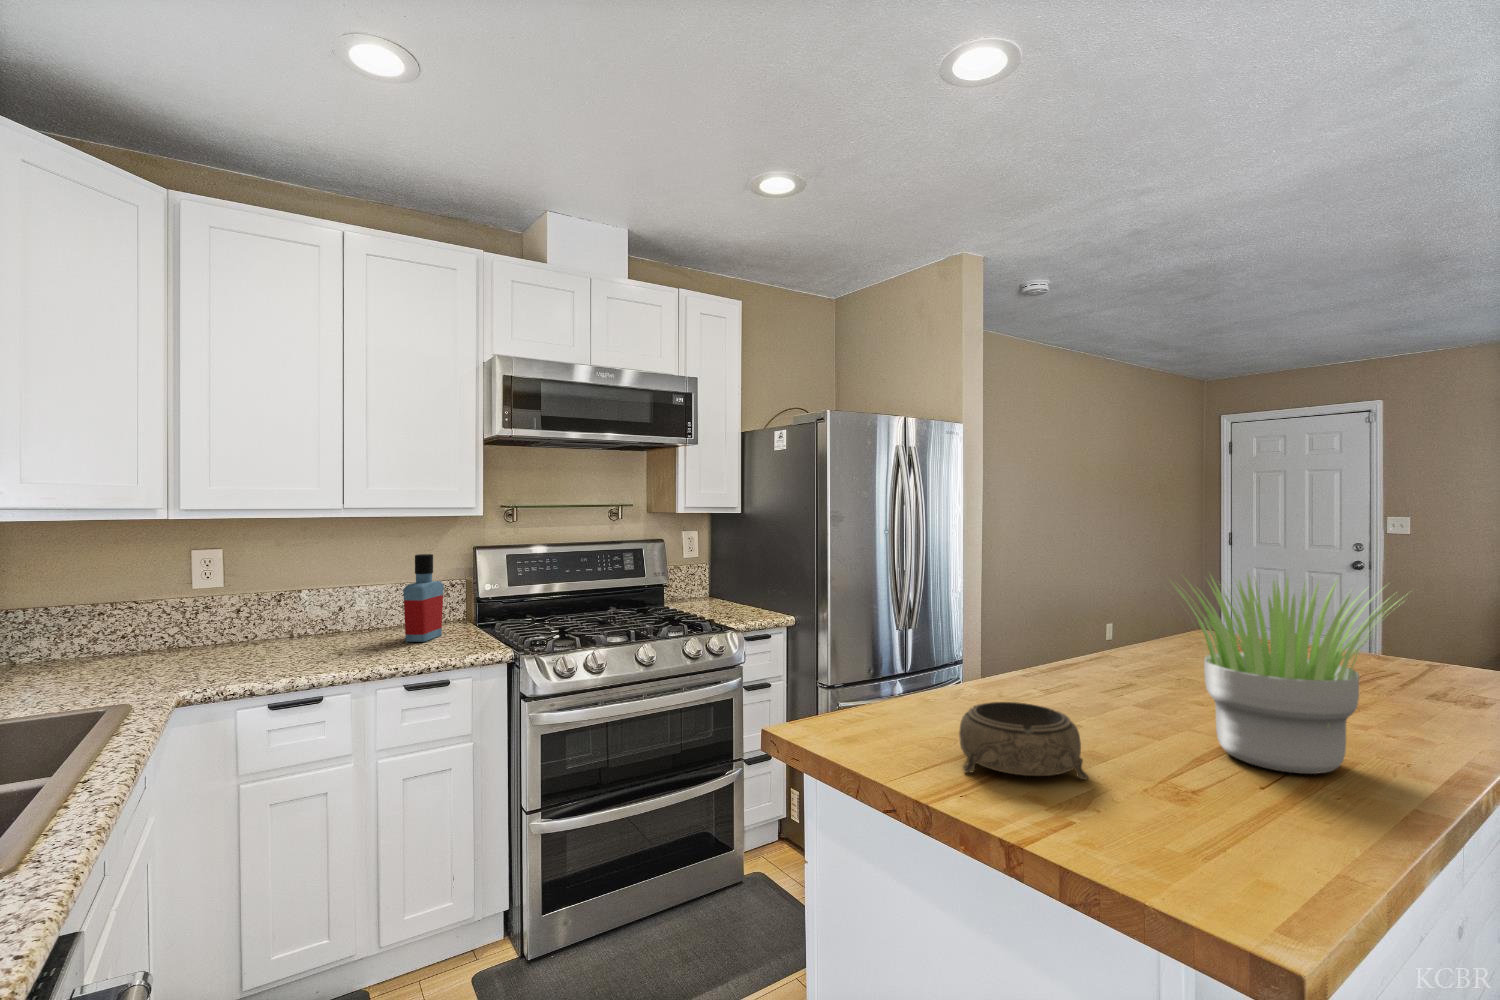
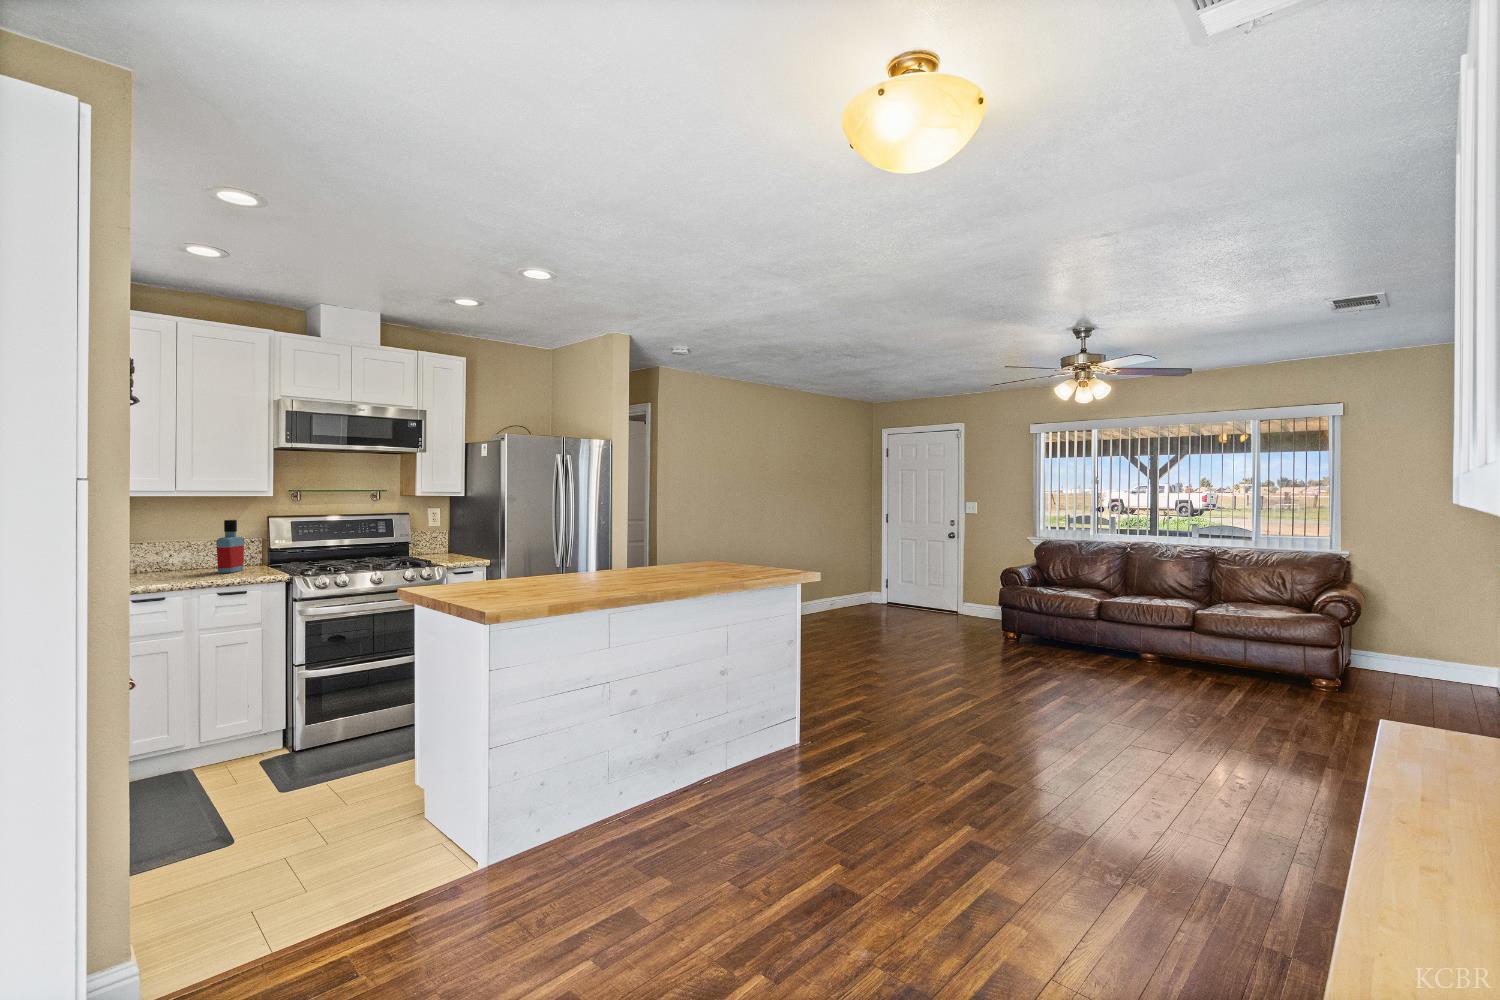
potted plant: present [1171,575,1400,774] -> none [554,518,636,590]
decorative bowl: present [959,702,1088,779] -> none [462,570,512,593]

